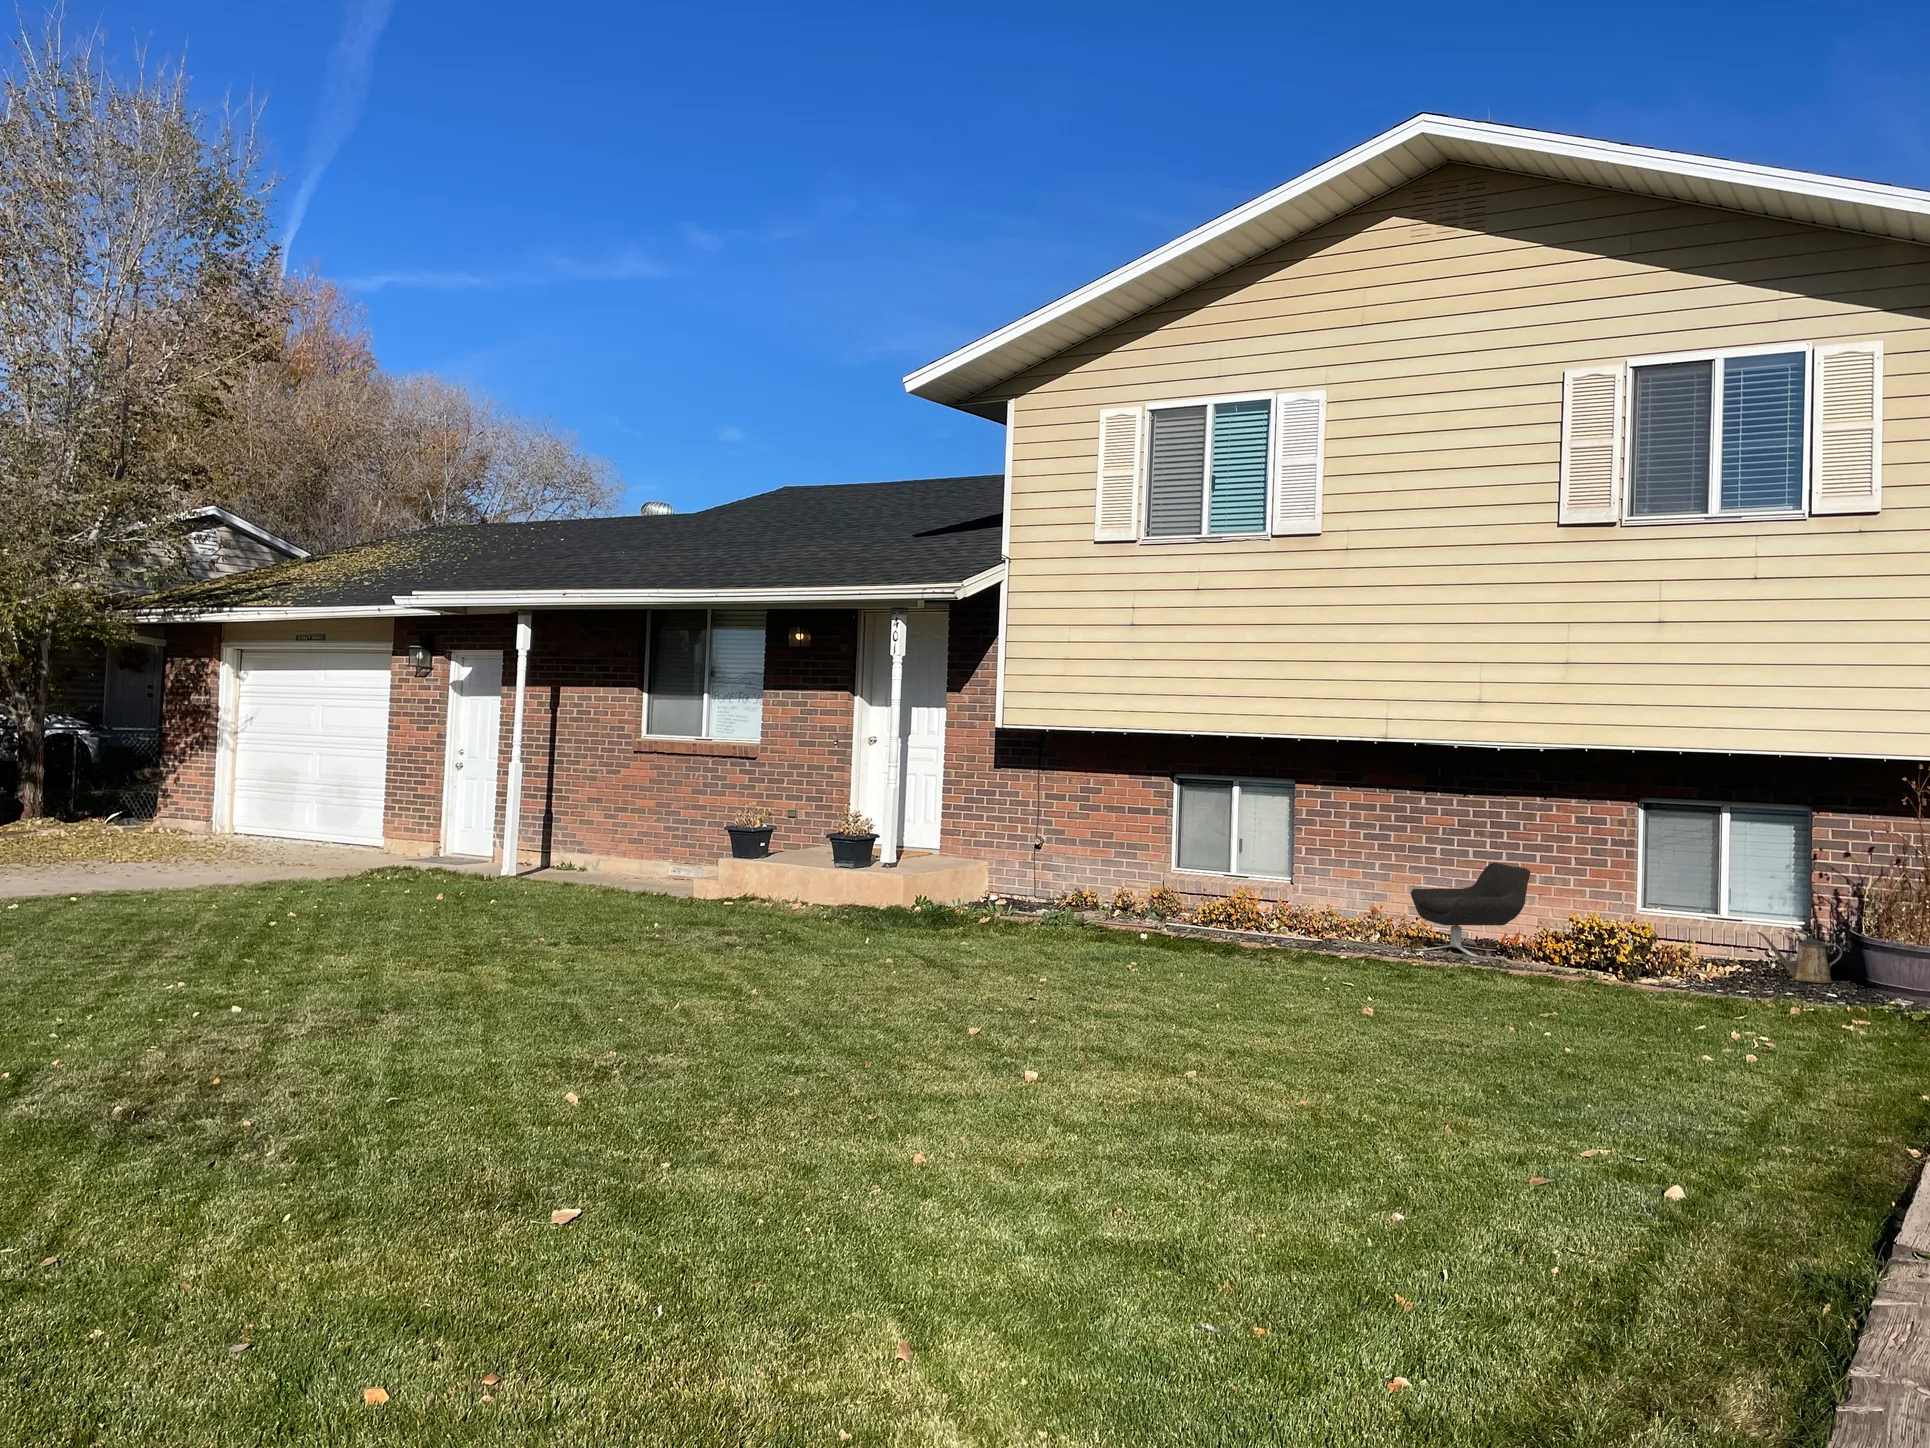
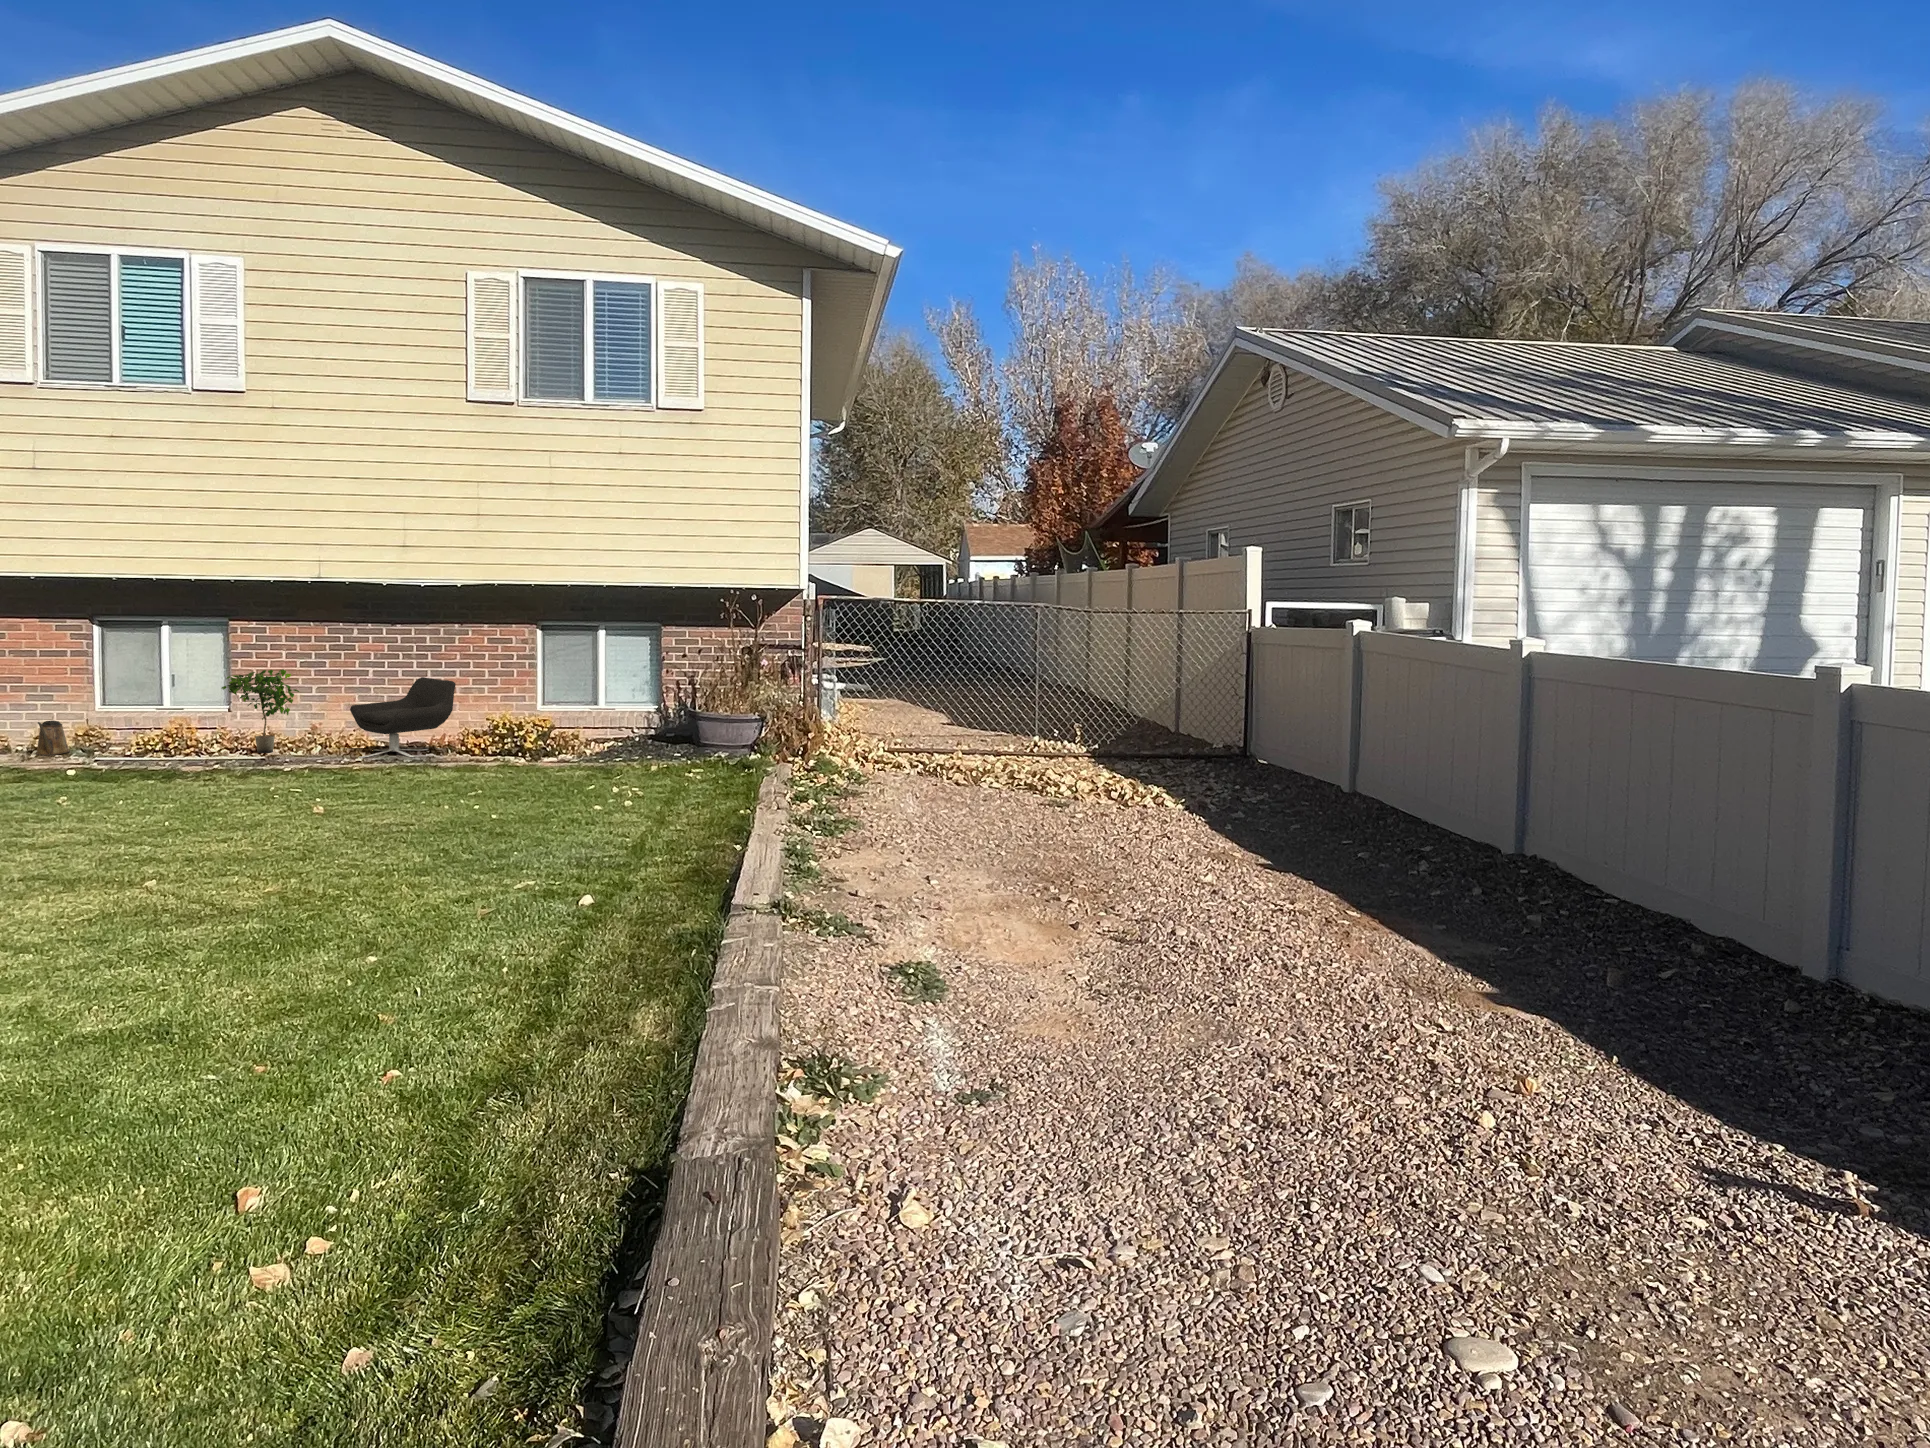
potted plant: none [1283,842,1362,935] -> present [222,669,299,753]
watering can: present [1757,931,1842,983] -> present [36,721,70,755]

